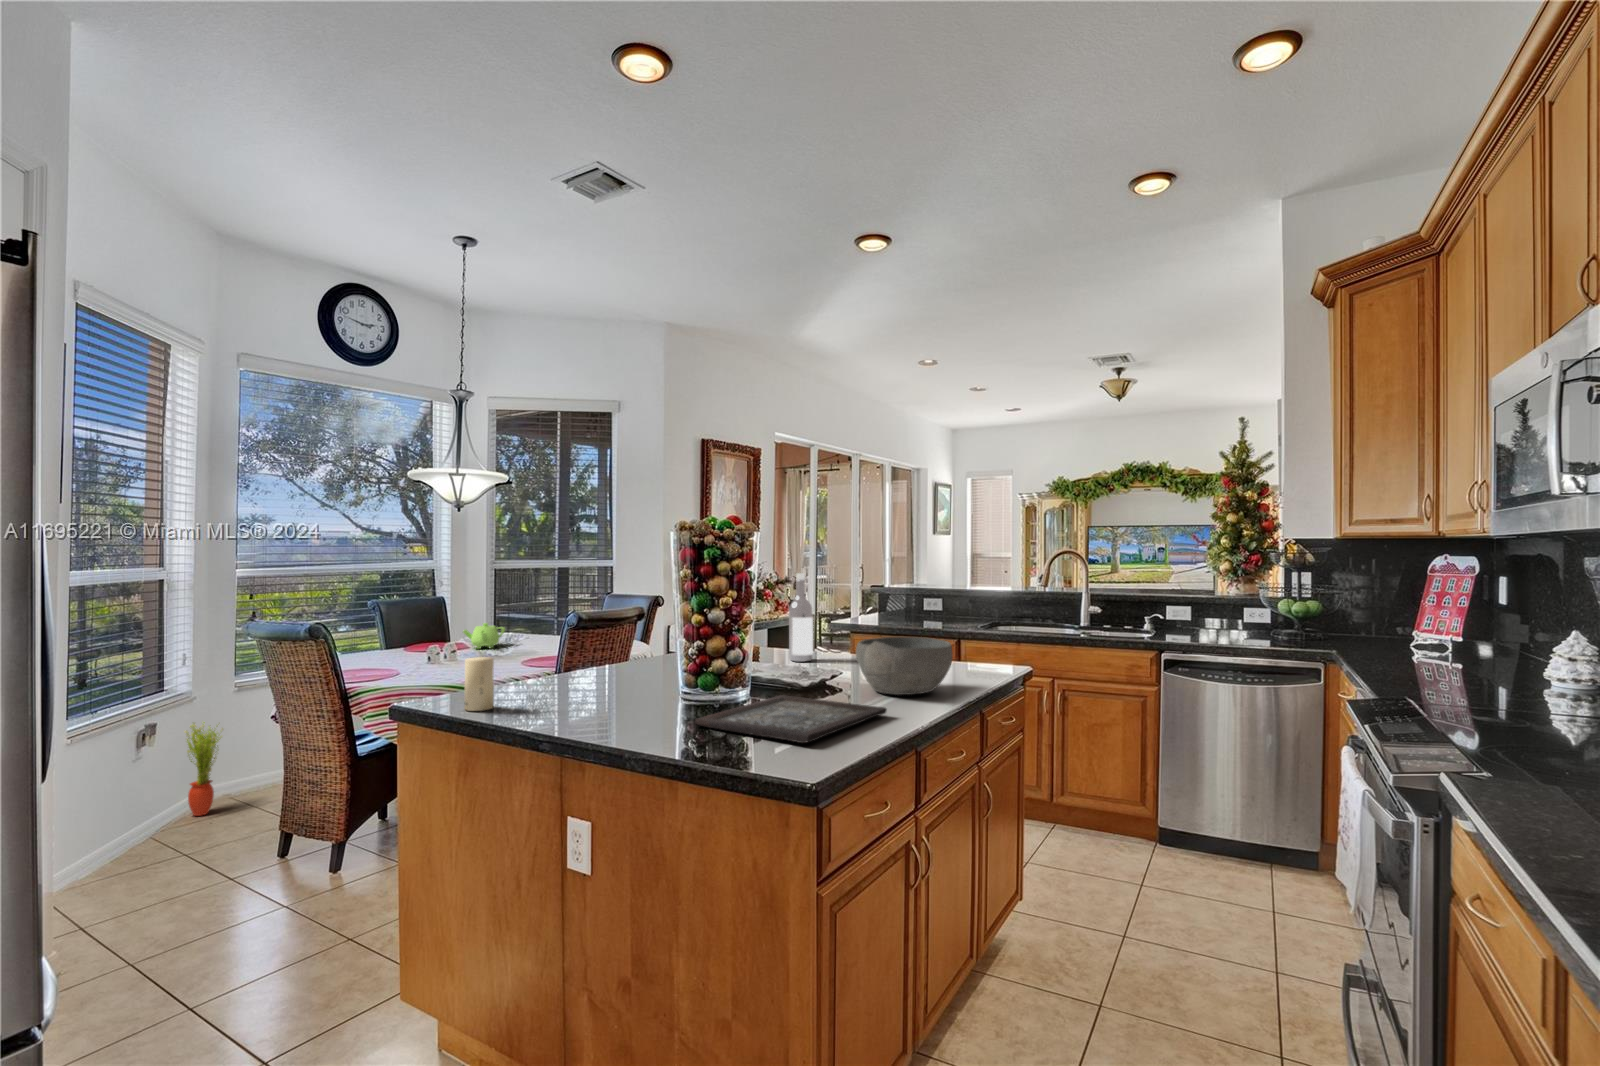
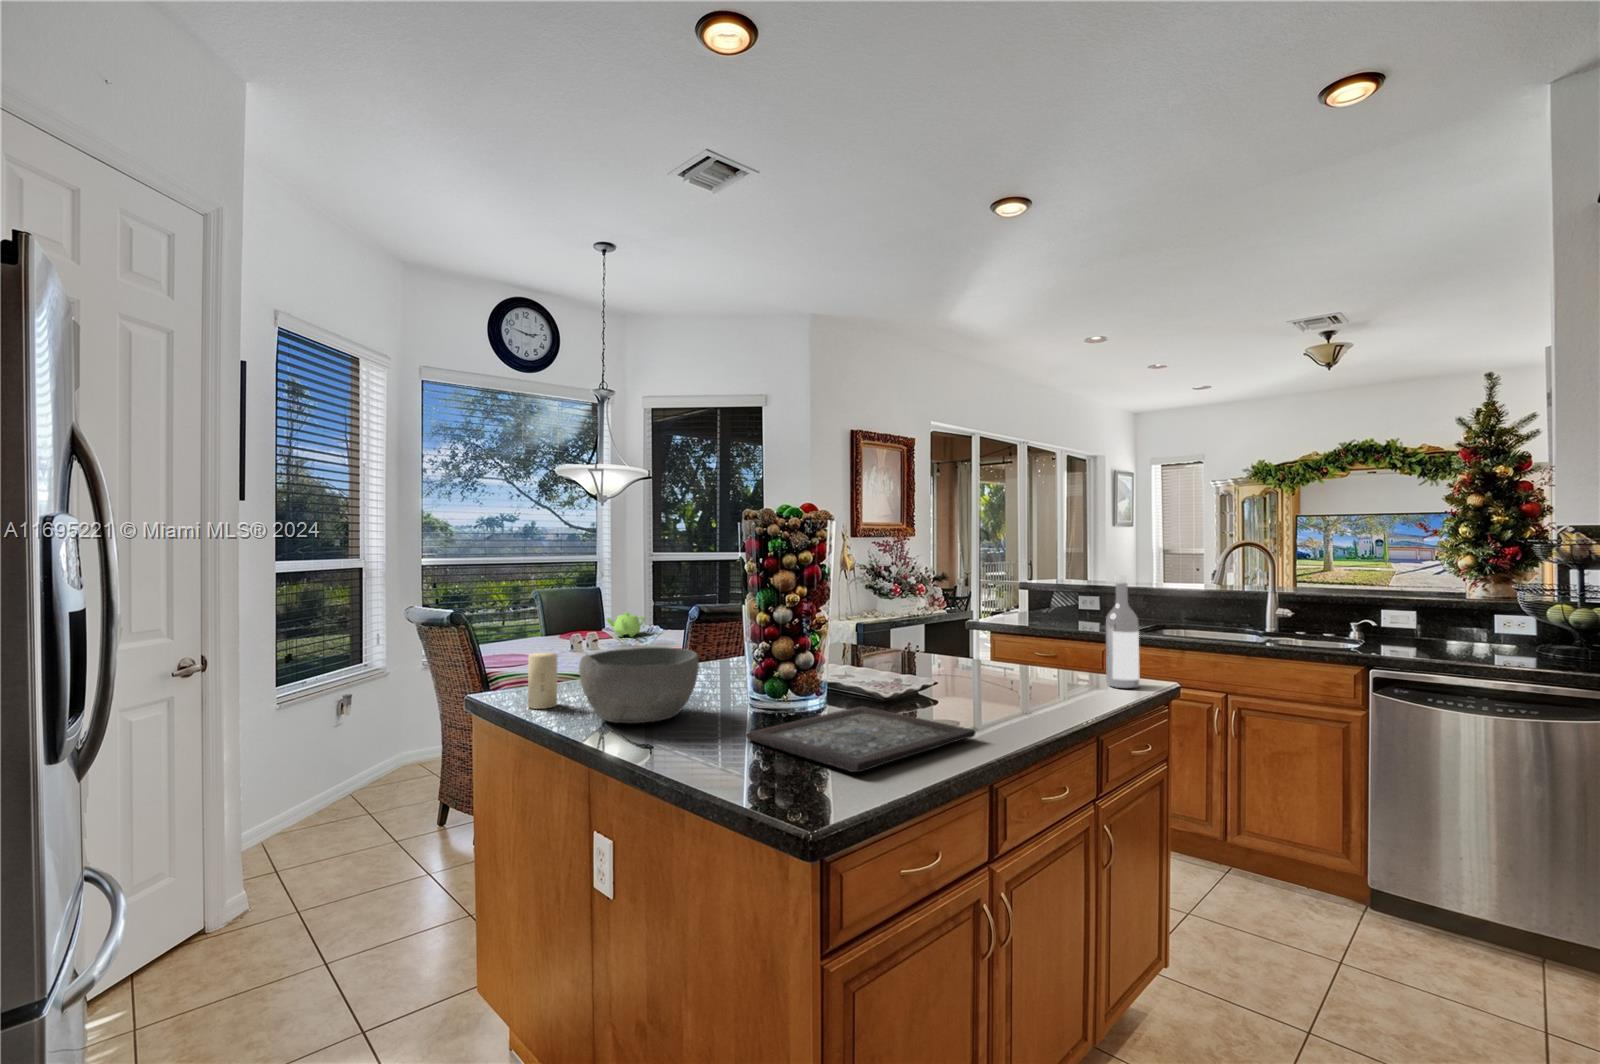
wine bottle: present [789,573,813,662] -> present [1106,575,1139,688]
bowl: present [856,637,953,695] -> present [579,647,699,723]
potted plant: present [185,722,223,816] -> none [379,694,412,778]

